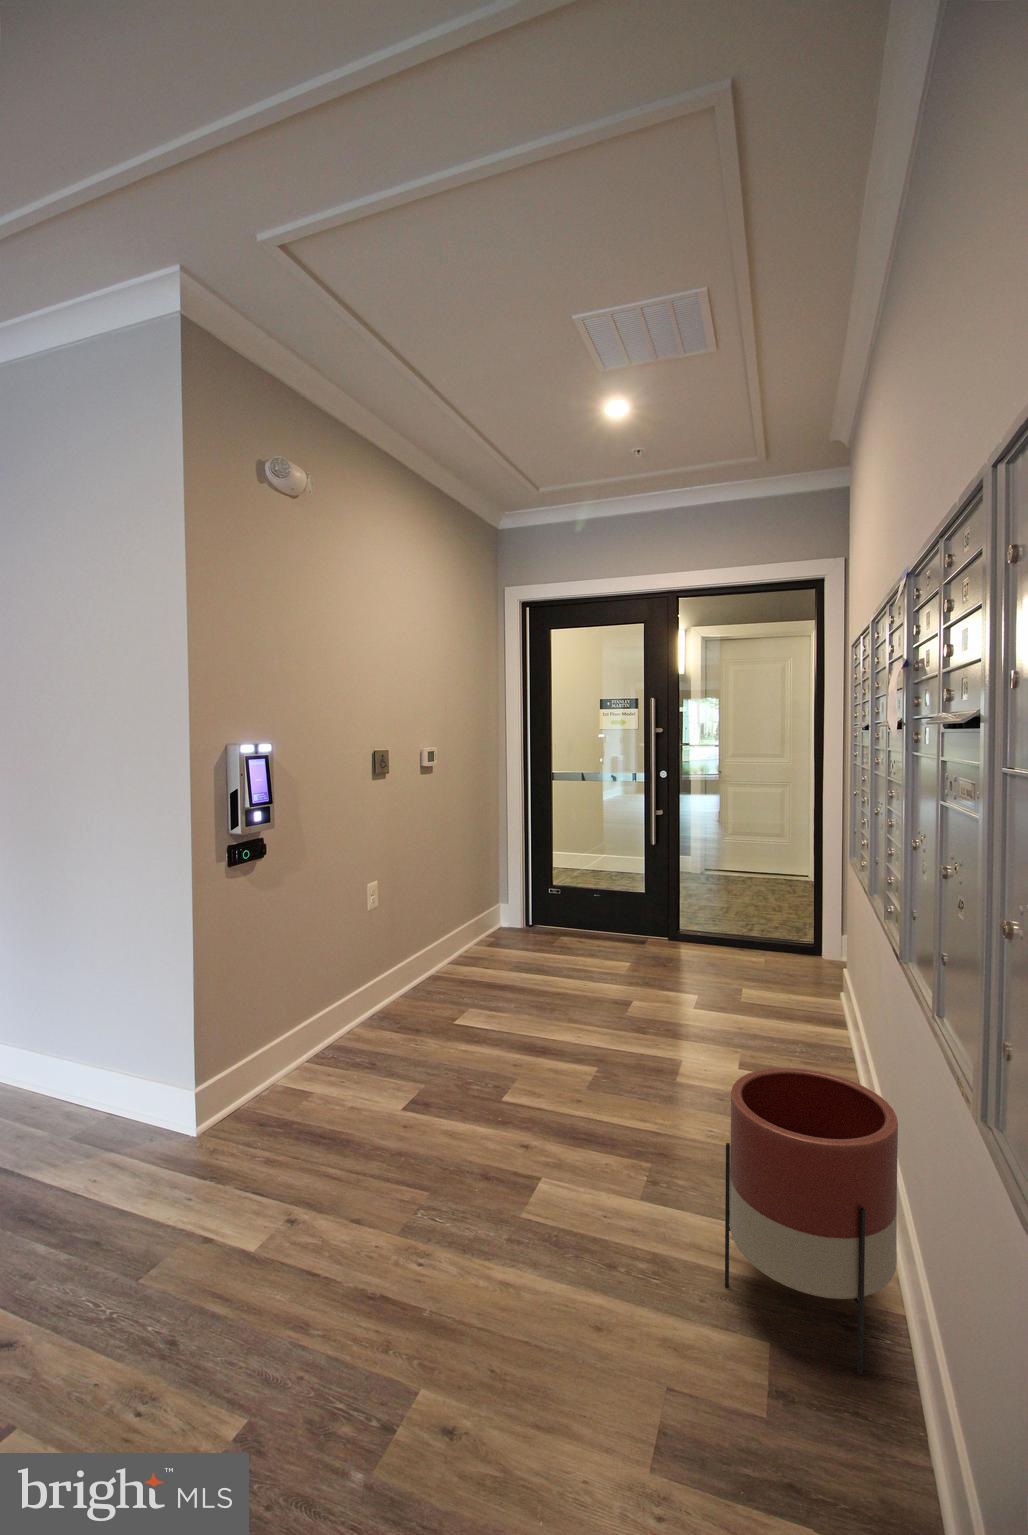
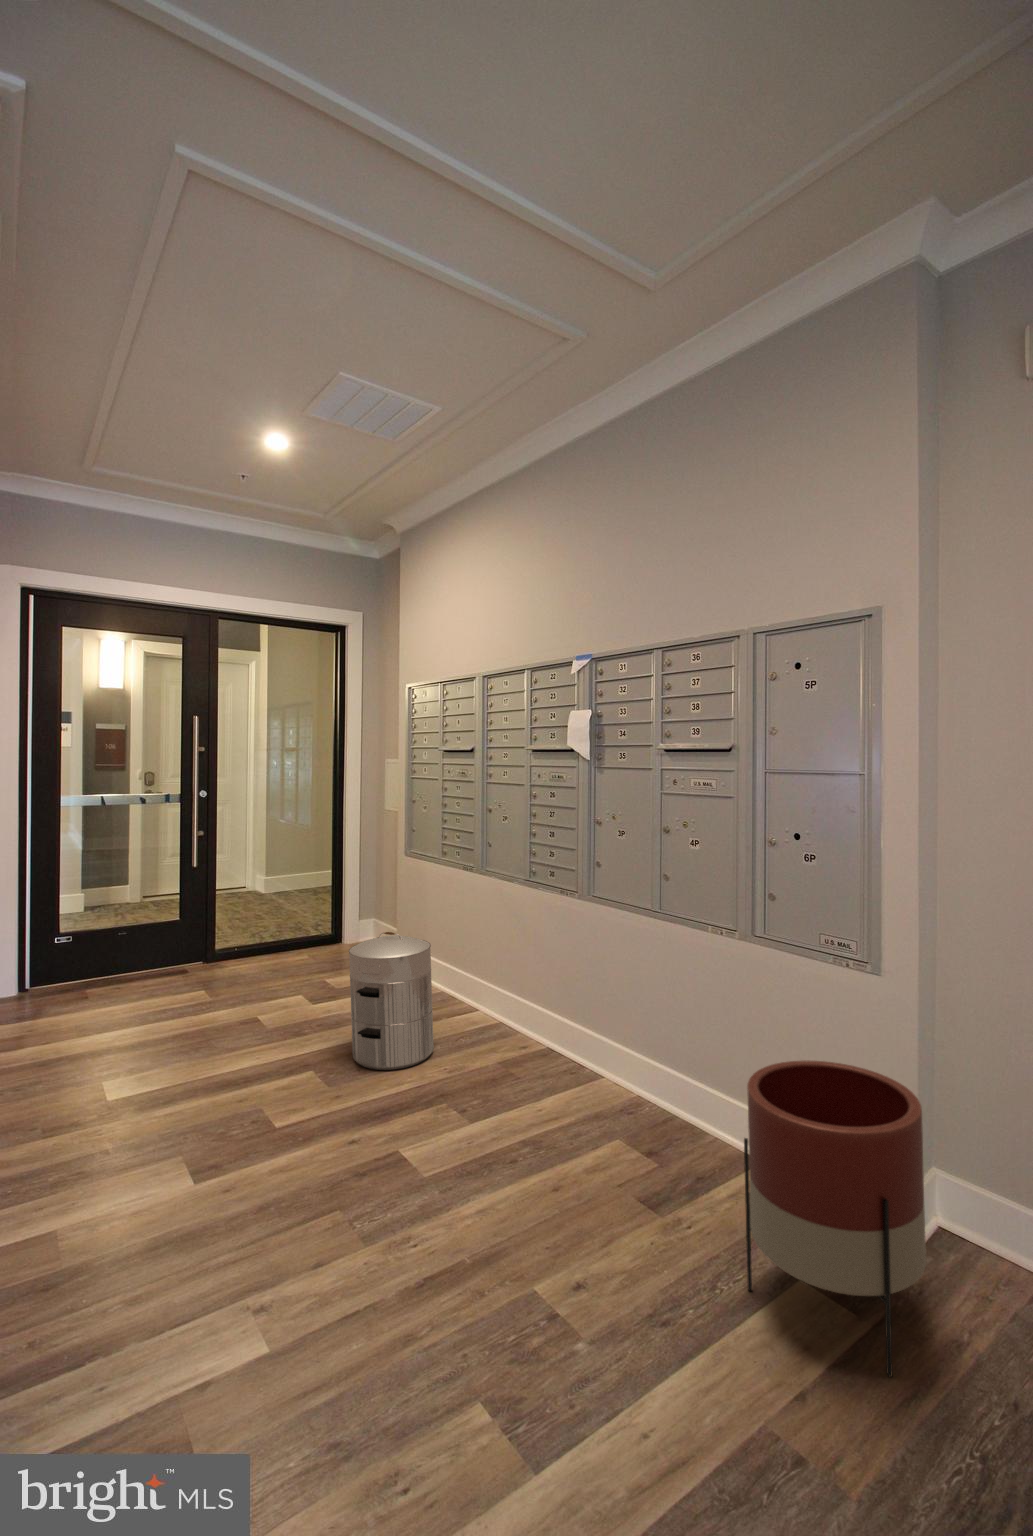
waste bin: none [340,924,420,1058] -> present [349,932,434,1070]

